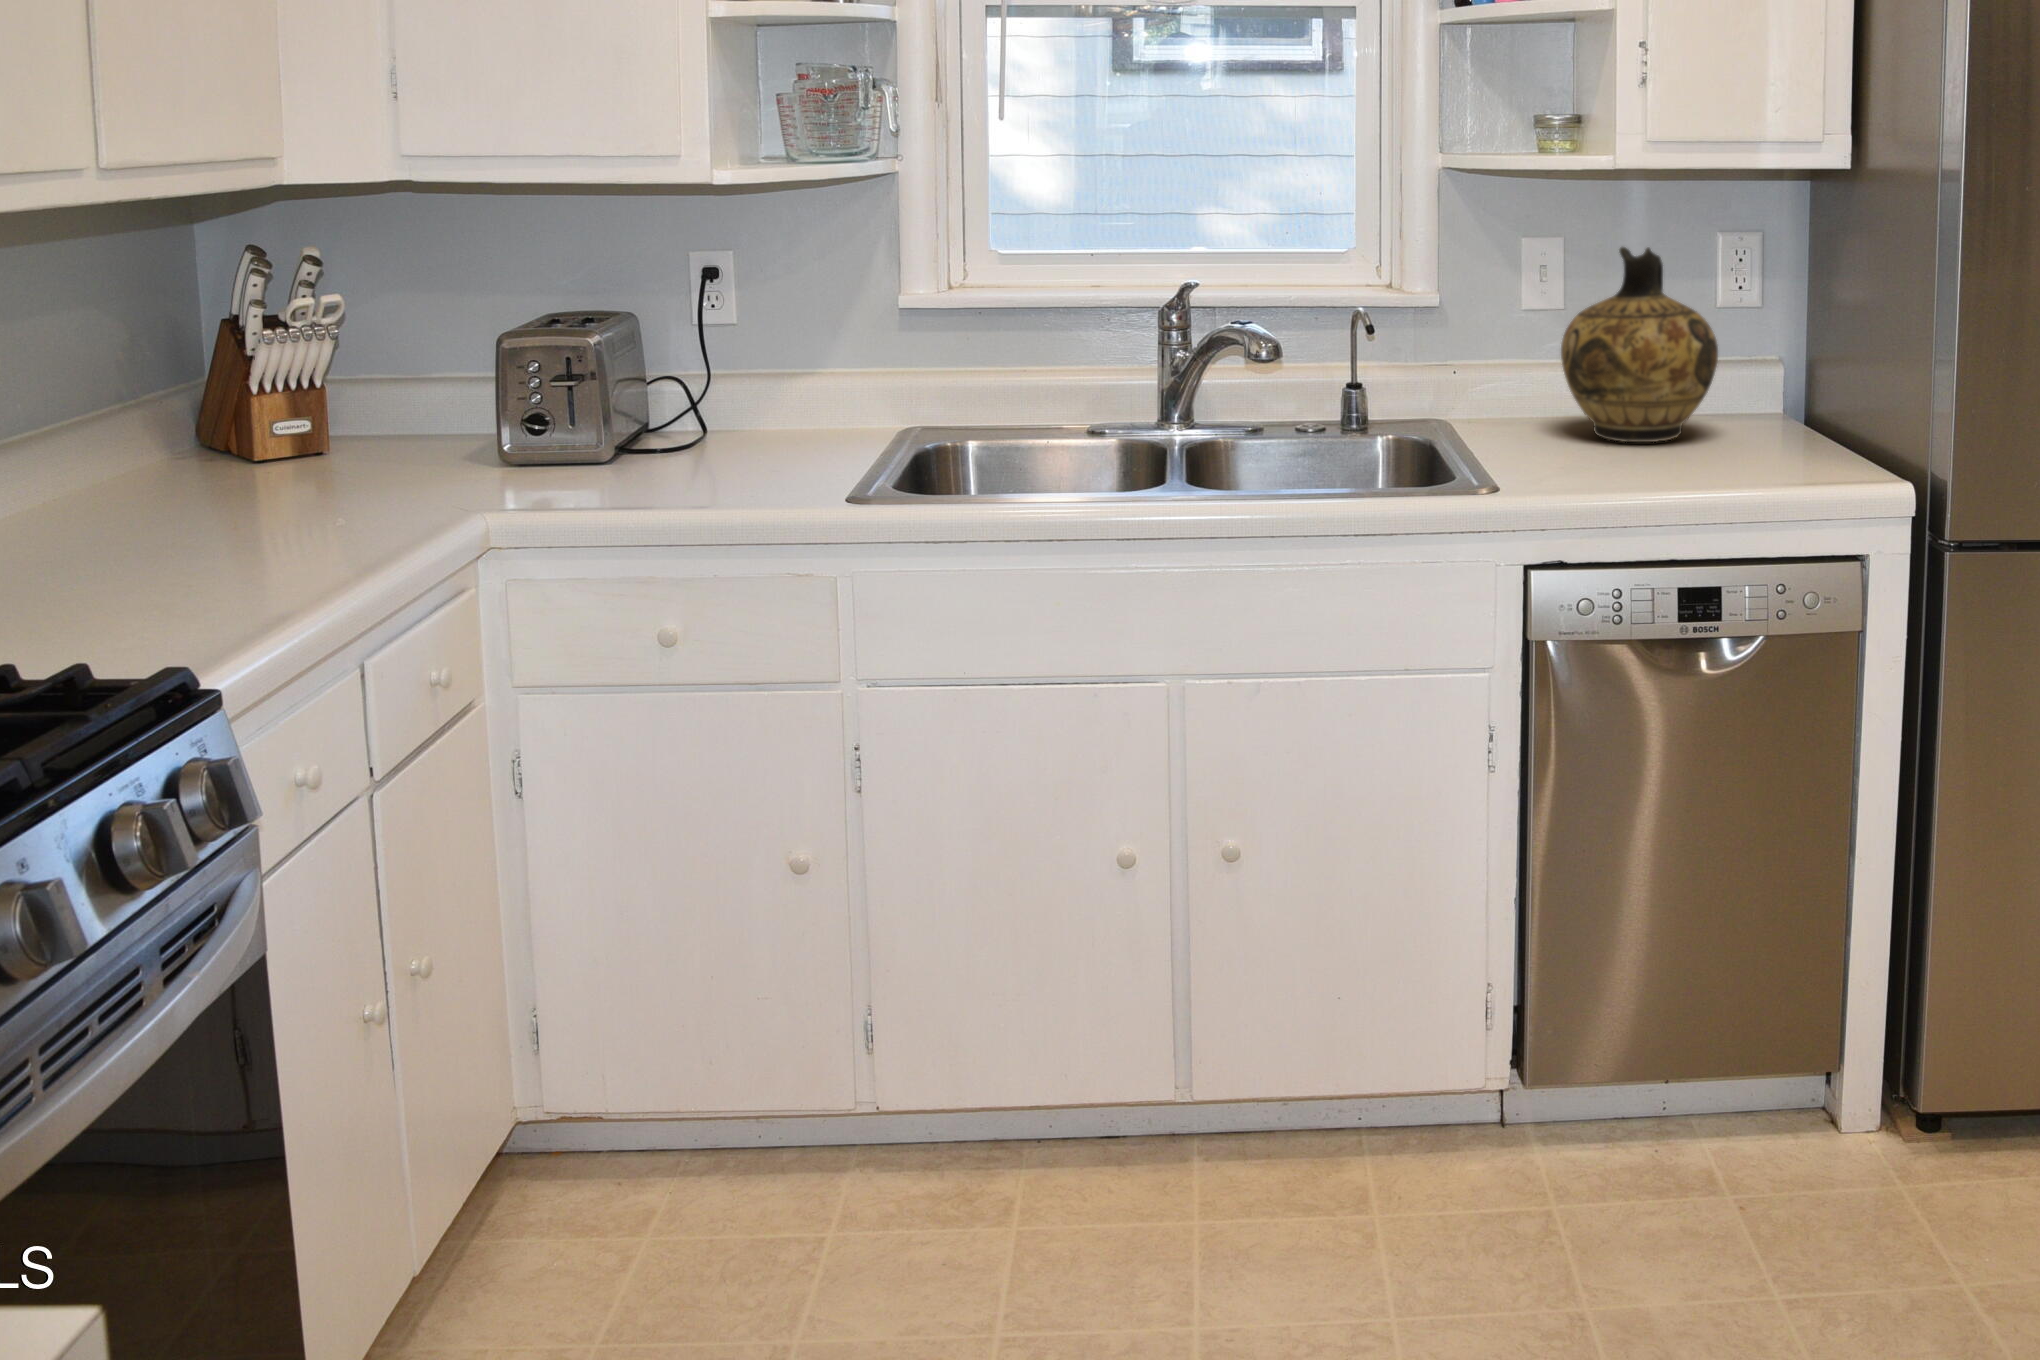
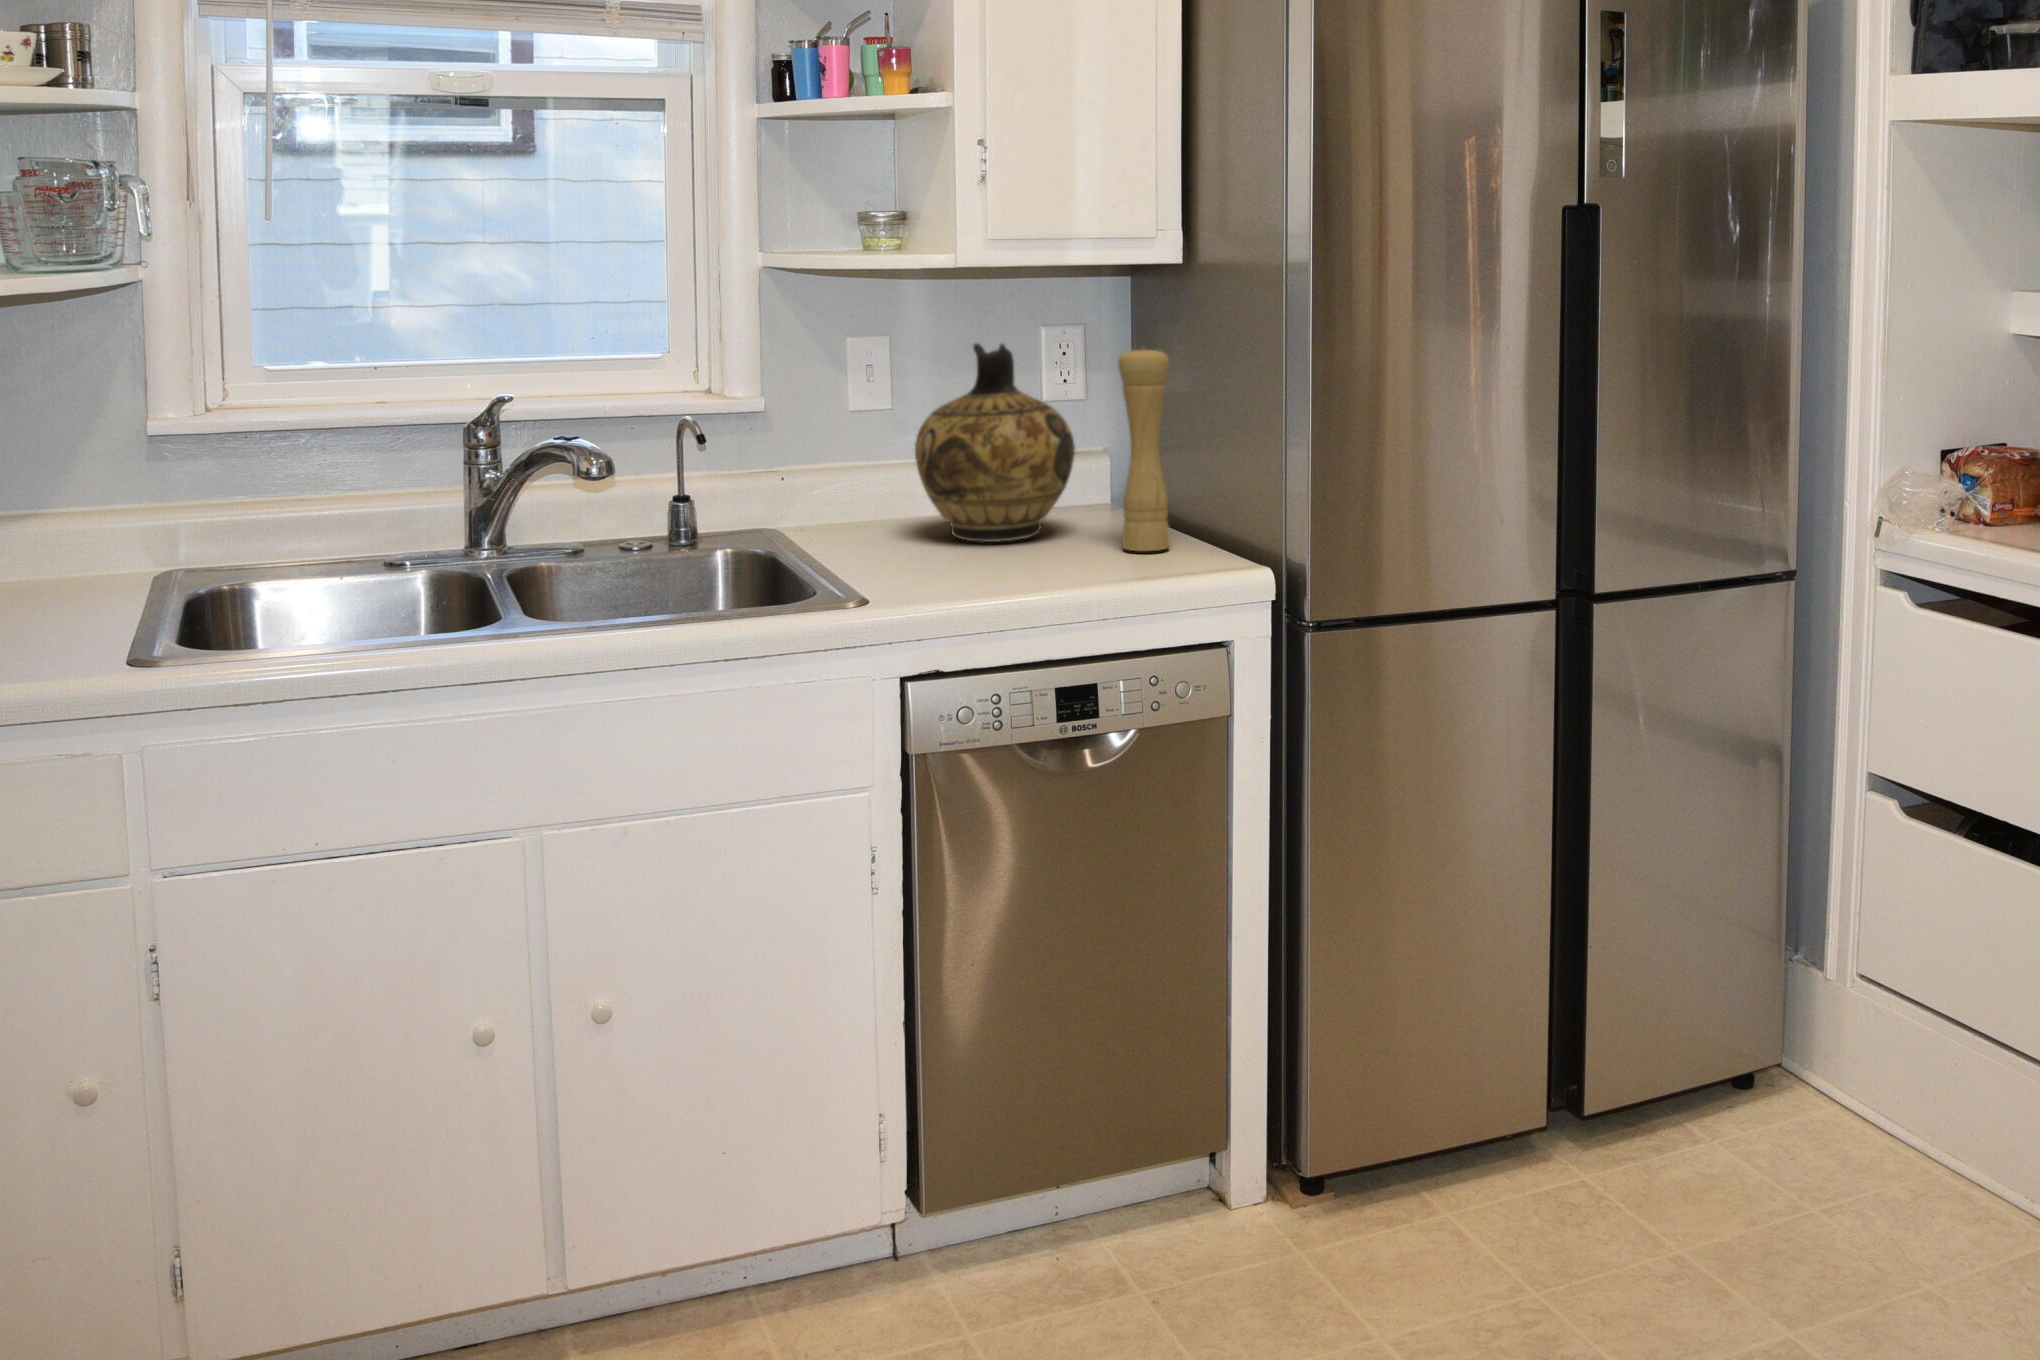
pepper mill: none [1760,254,1815,461] -> present [1118,347,1170,551]

